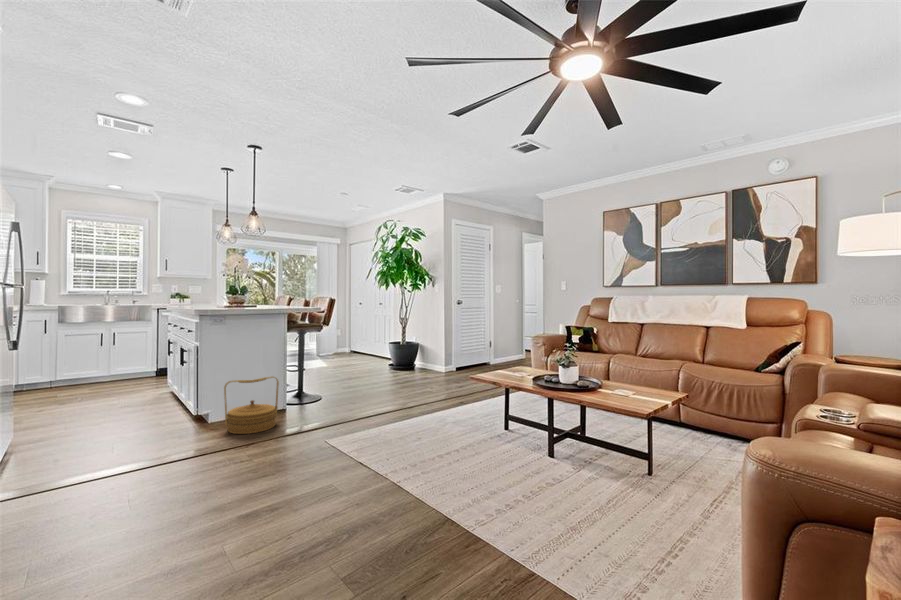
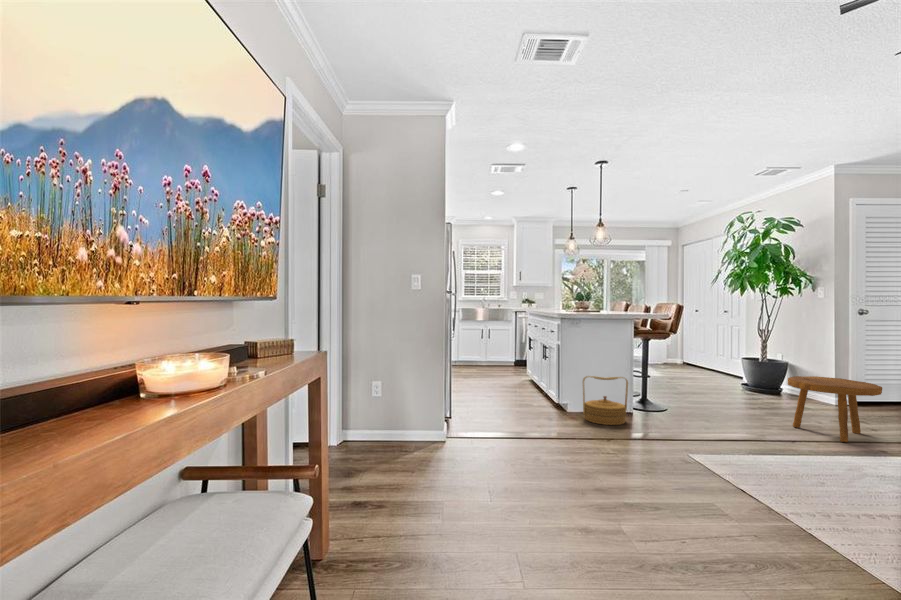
footstool: none [417,355,475,406] -> present [788,376,882,442]

